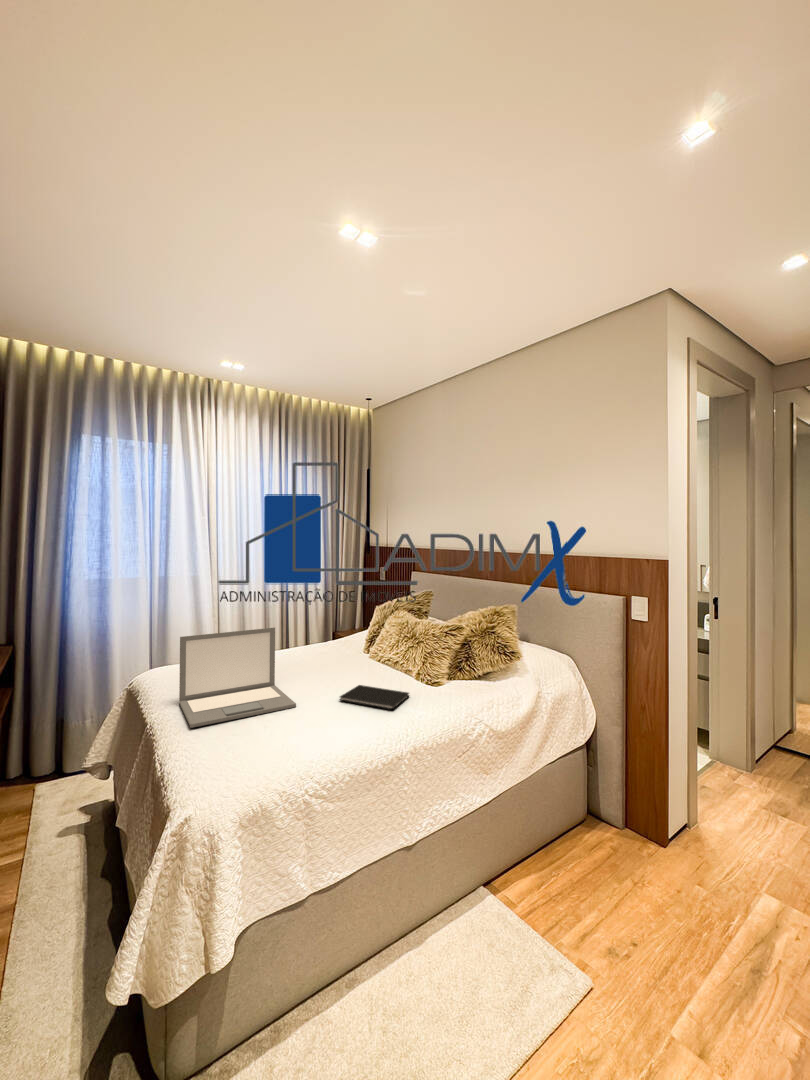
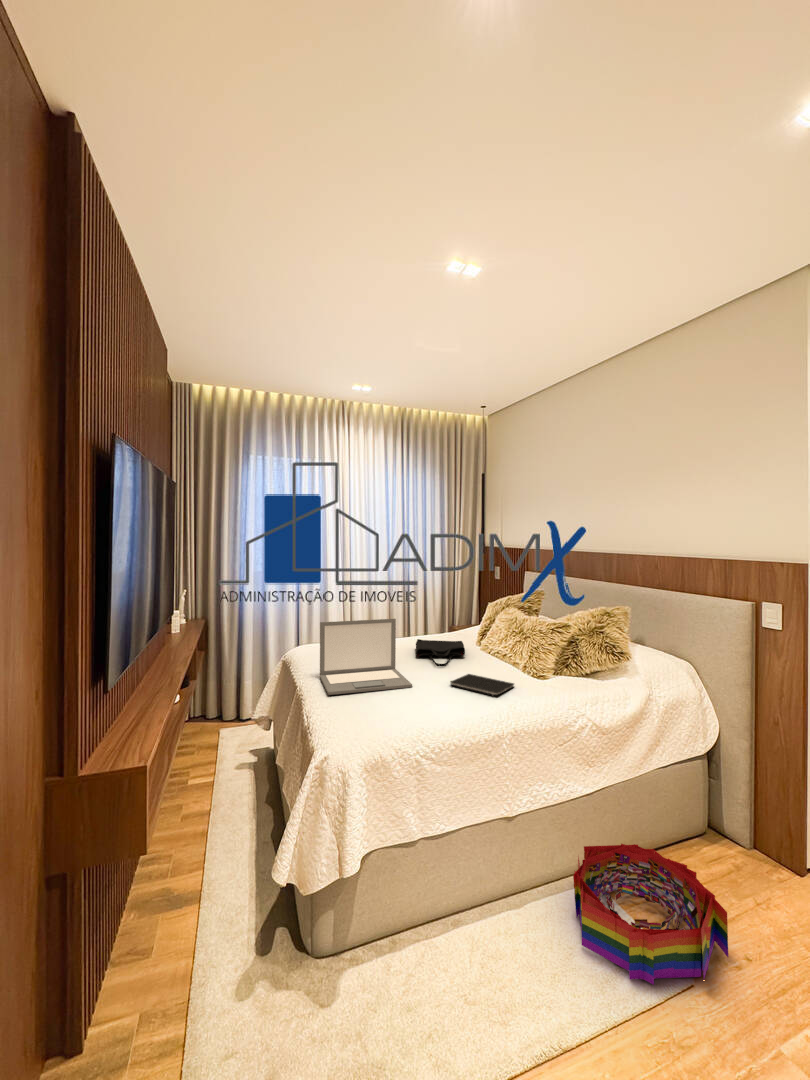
tote bag: none [297,647,352,678] -> present [416,639,465,667]
storage bin: none [476,848,624,1007] -> present [573,844,728,985]

